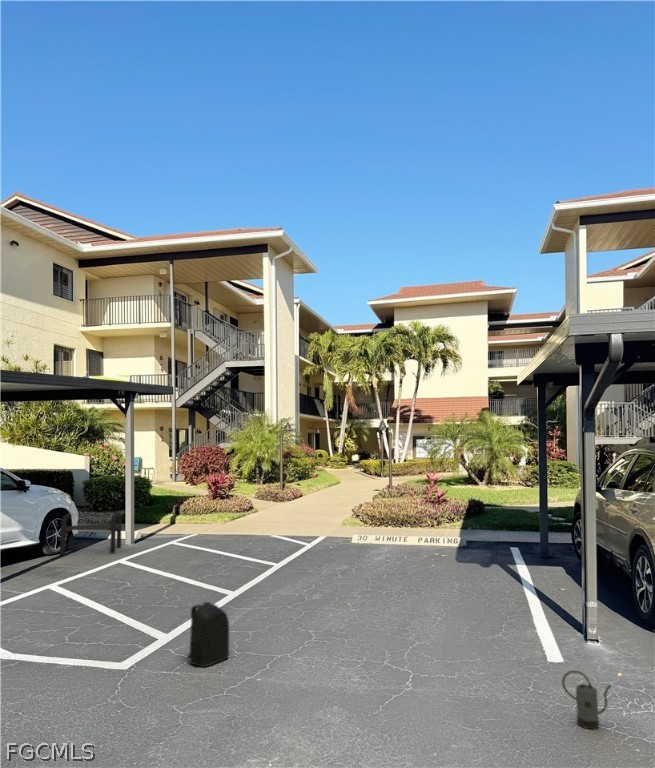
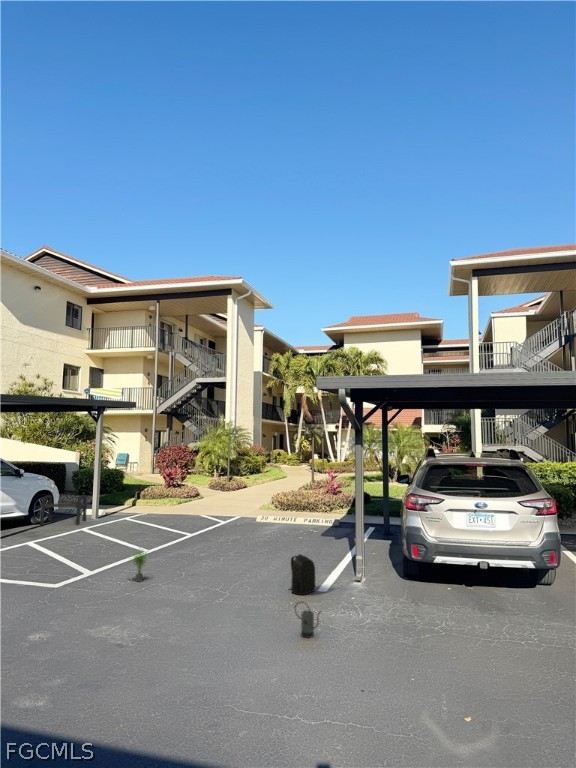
potted plant: none [235,585,271,639] -> present [132,552,146,582]
backpack: present [189,602,229,667] -> present [291,554,315,595]

